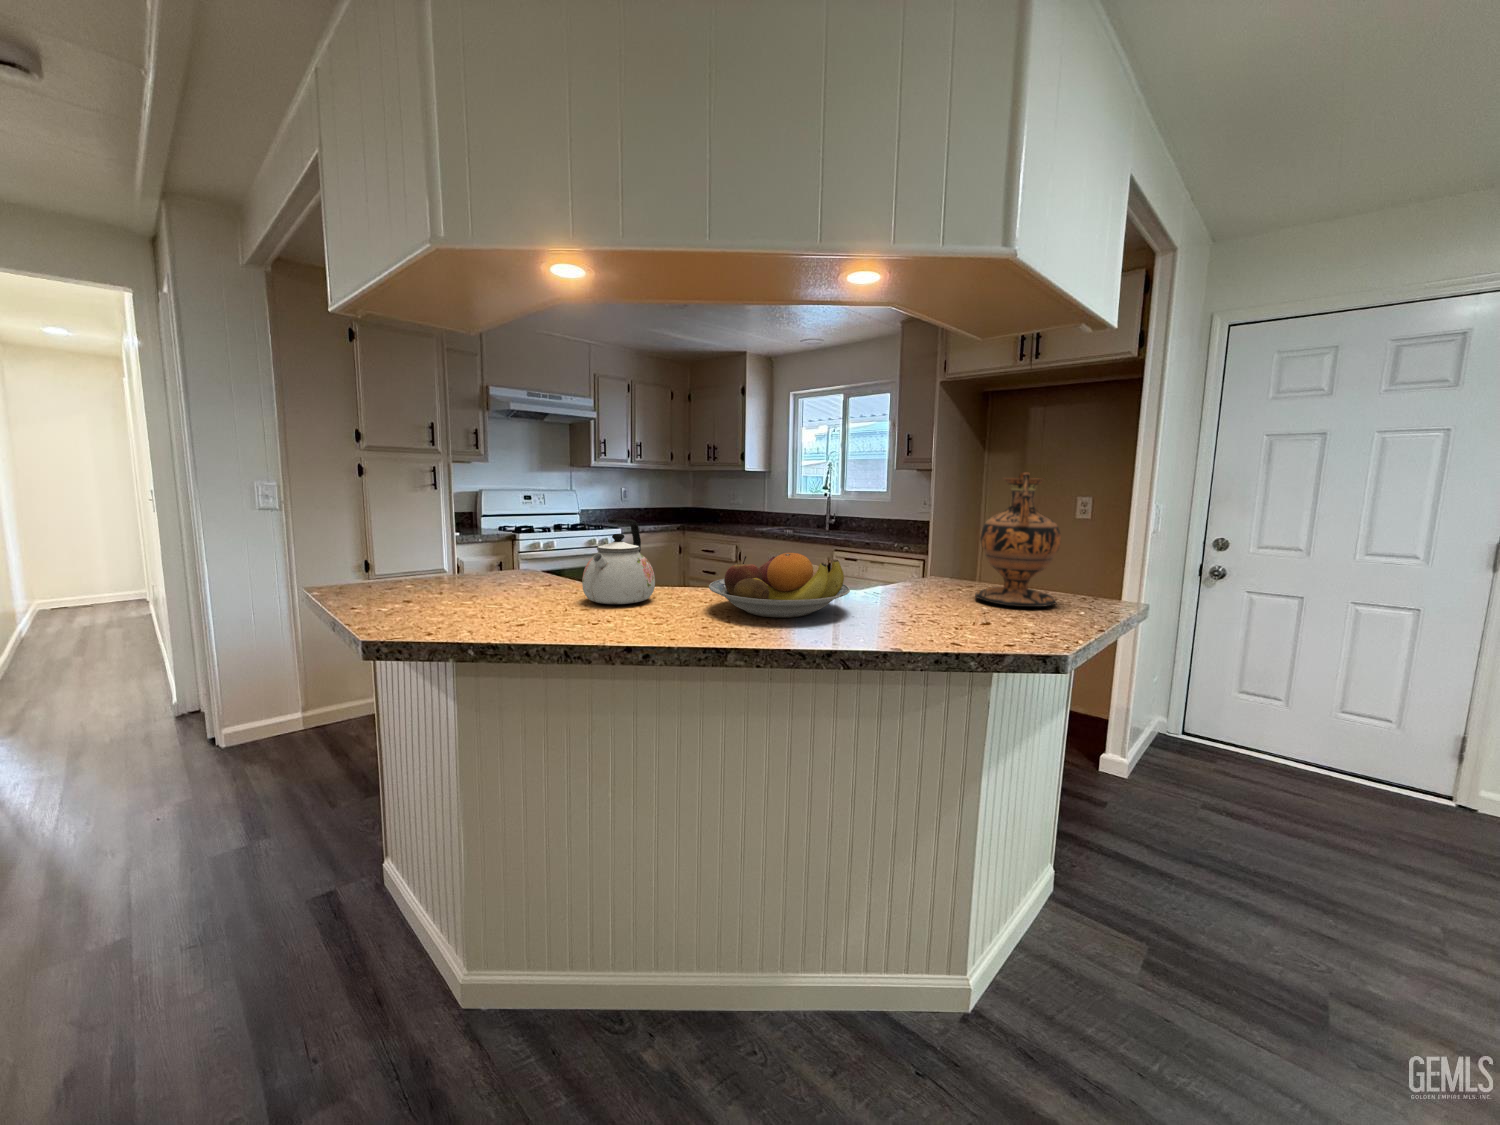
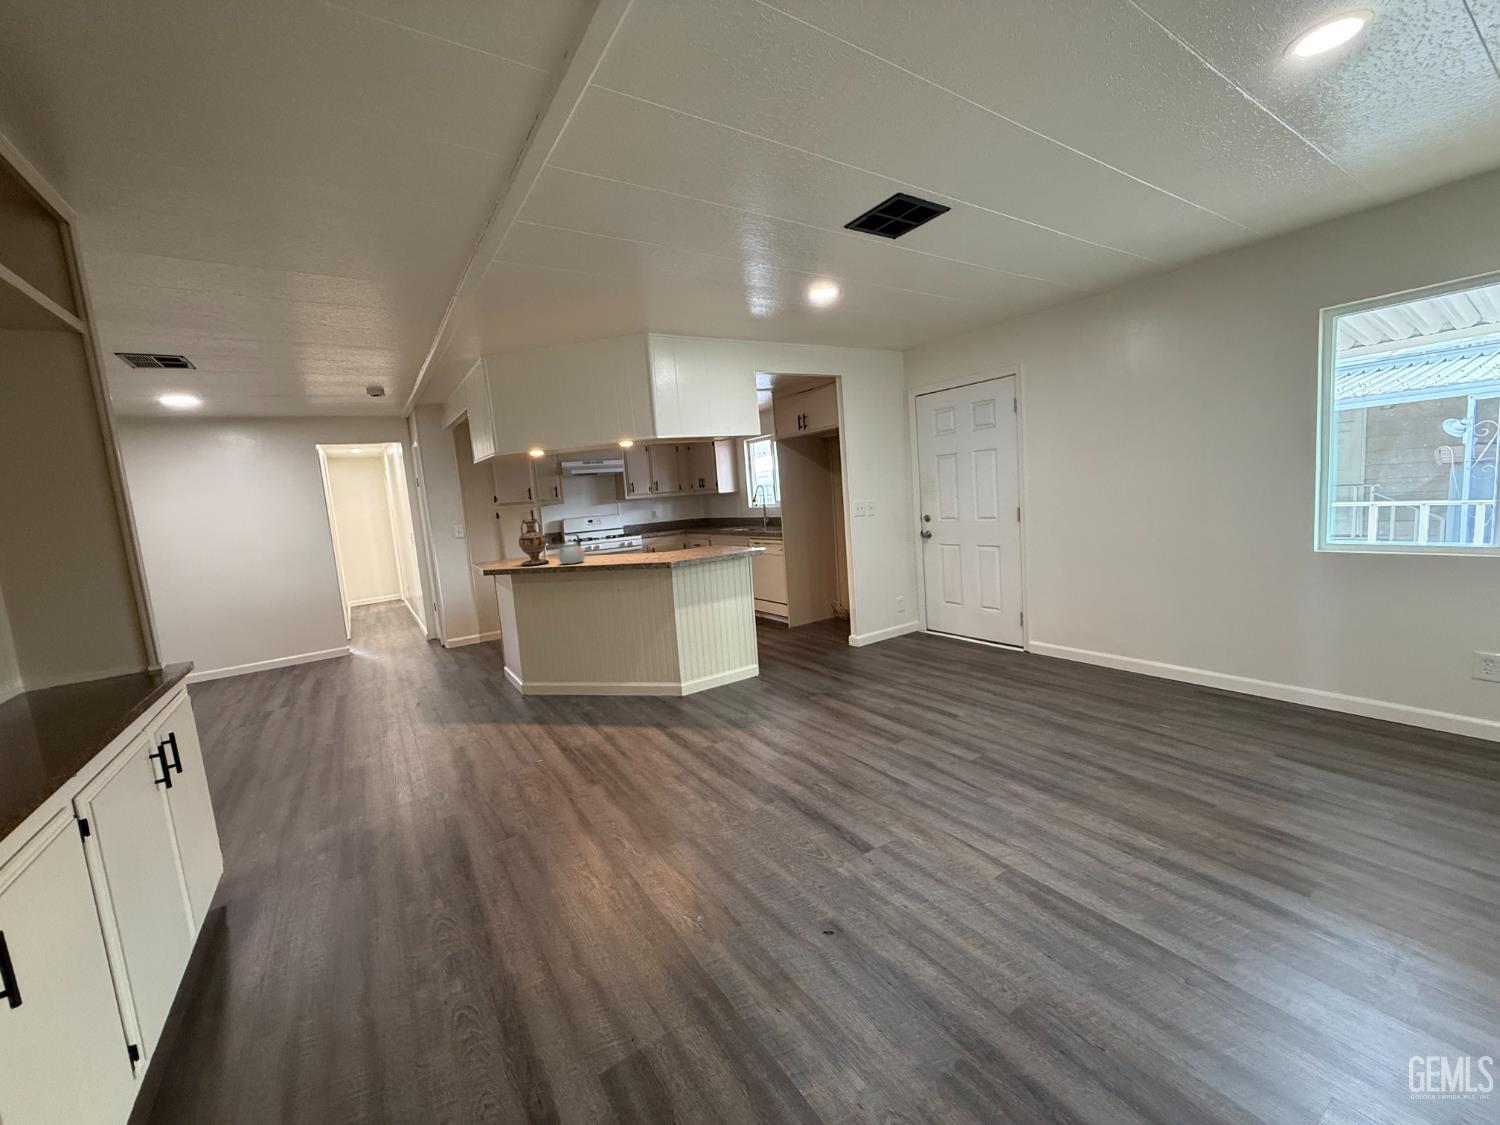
vase: present [975,473,1061,607] -> present [519,519,549,566]
fruit bowl: present [709,553,850,618] -> none [594,542,643,564]

